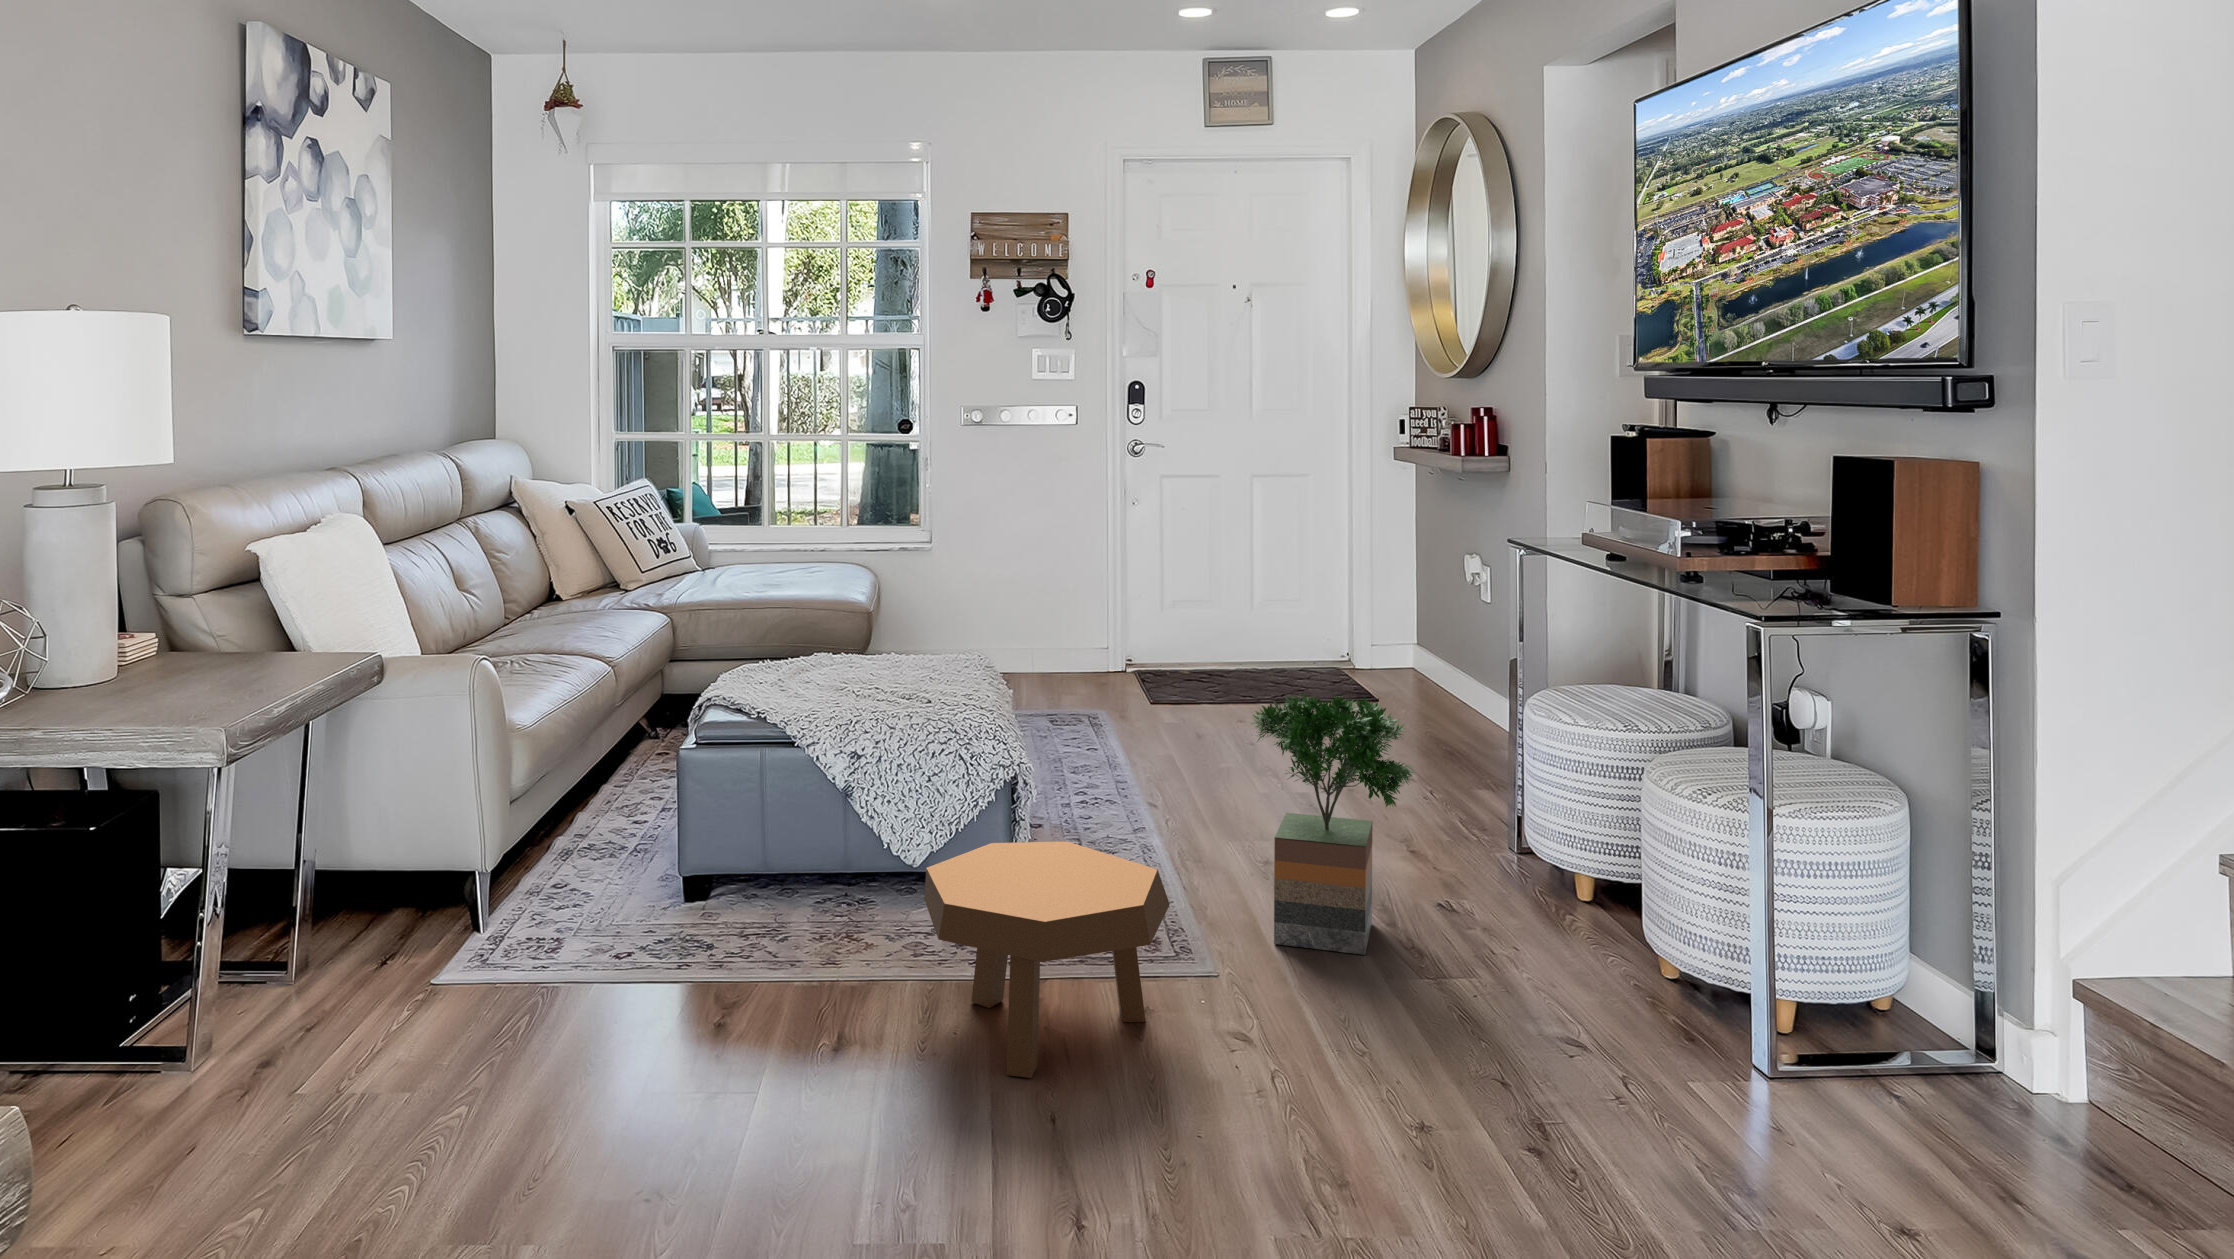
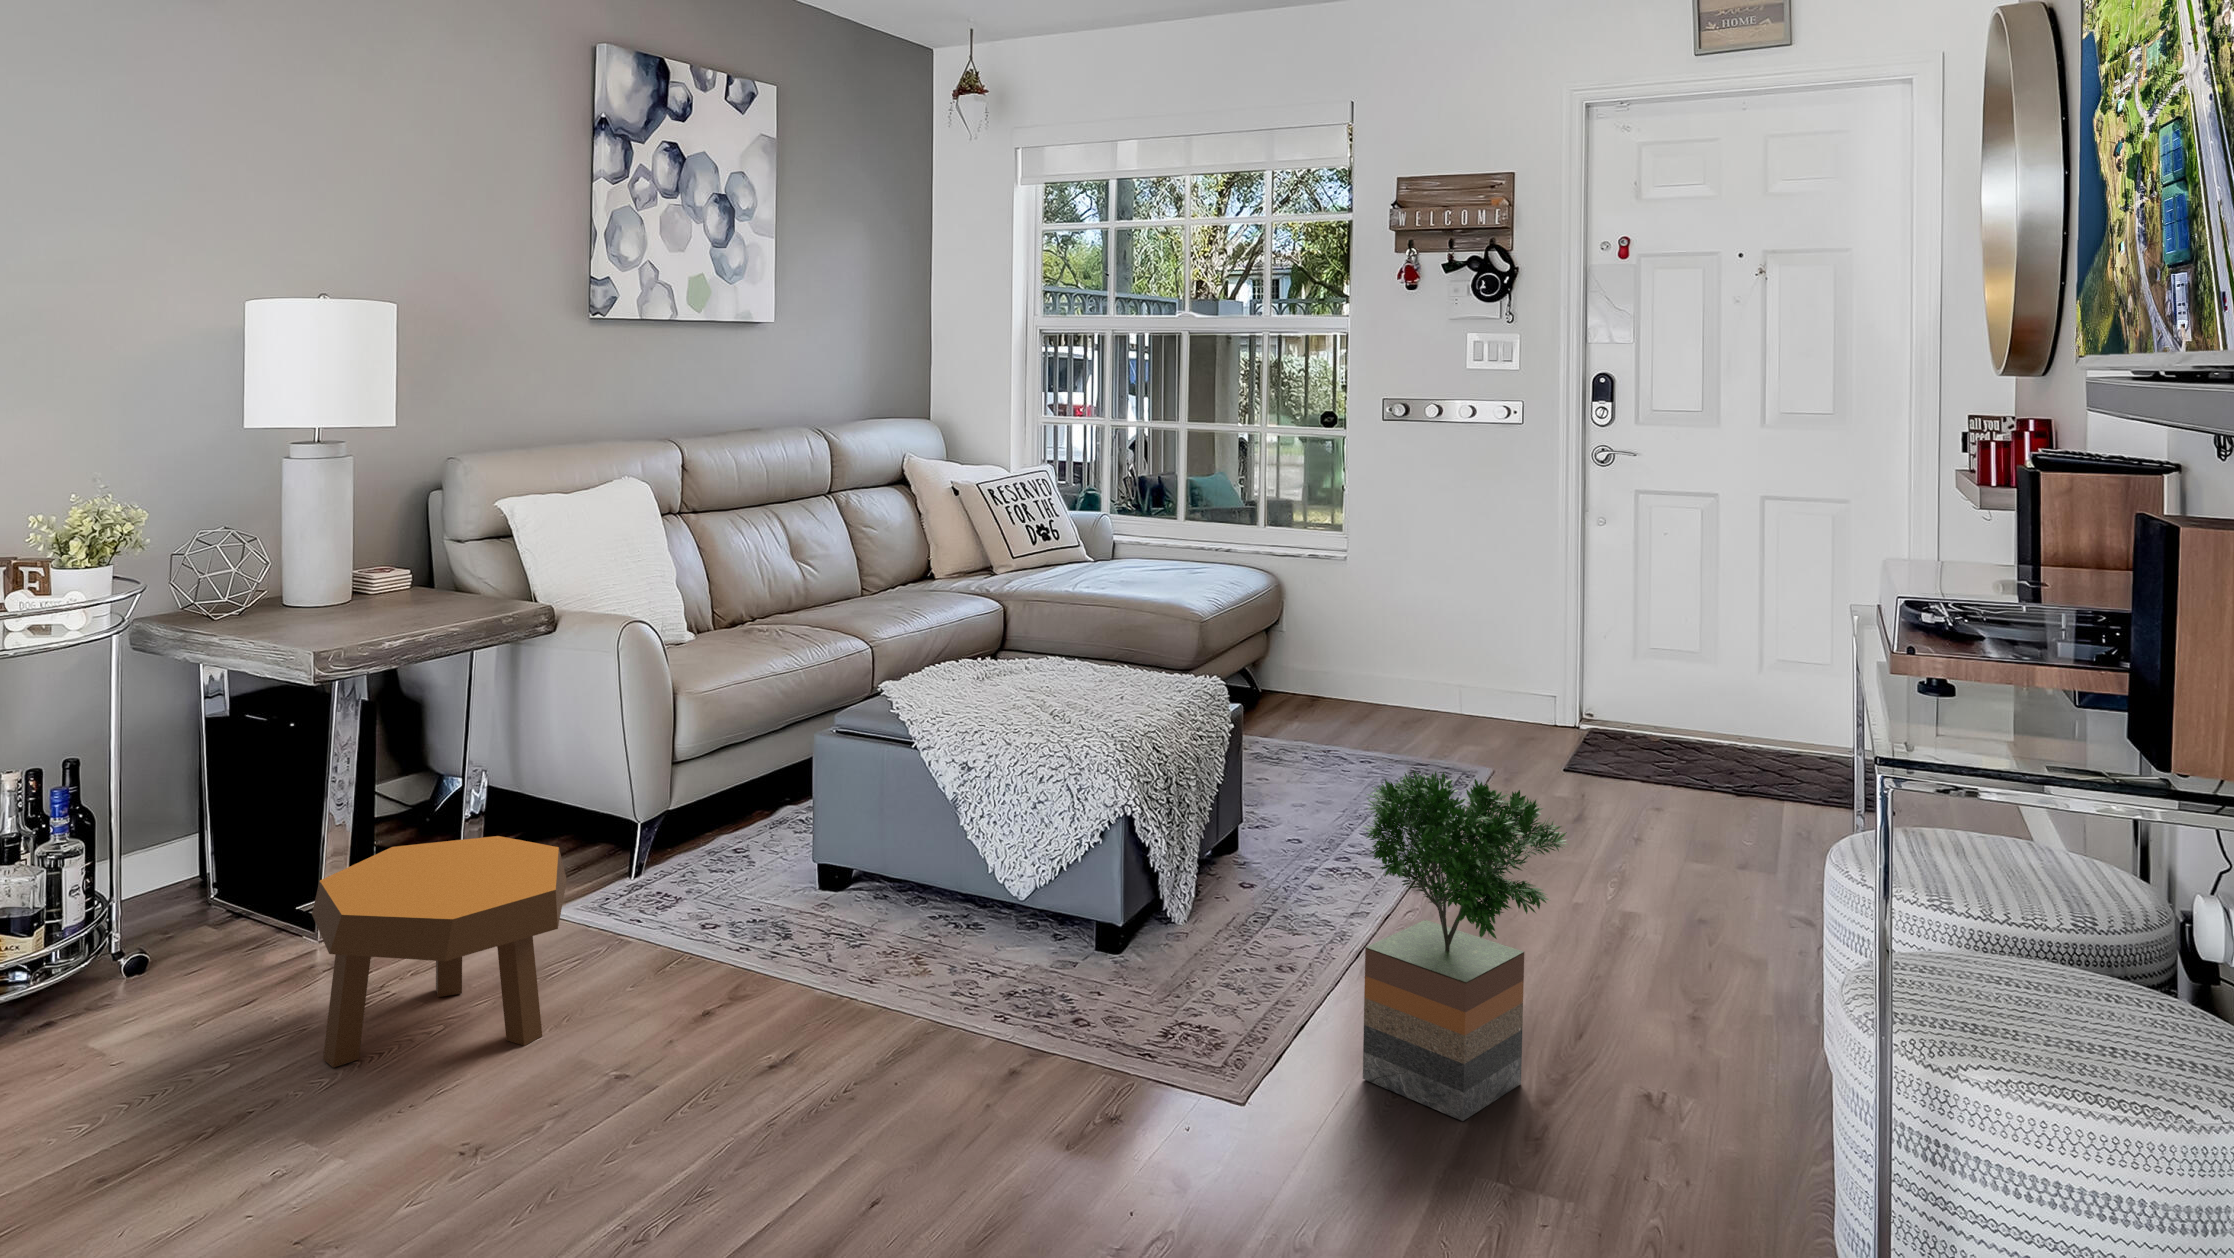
footstool: present [924,841,1170,1078] -> present [312,836,567,1067]

